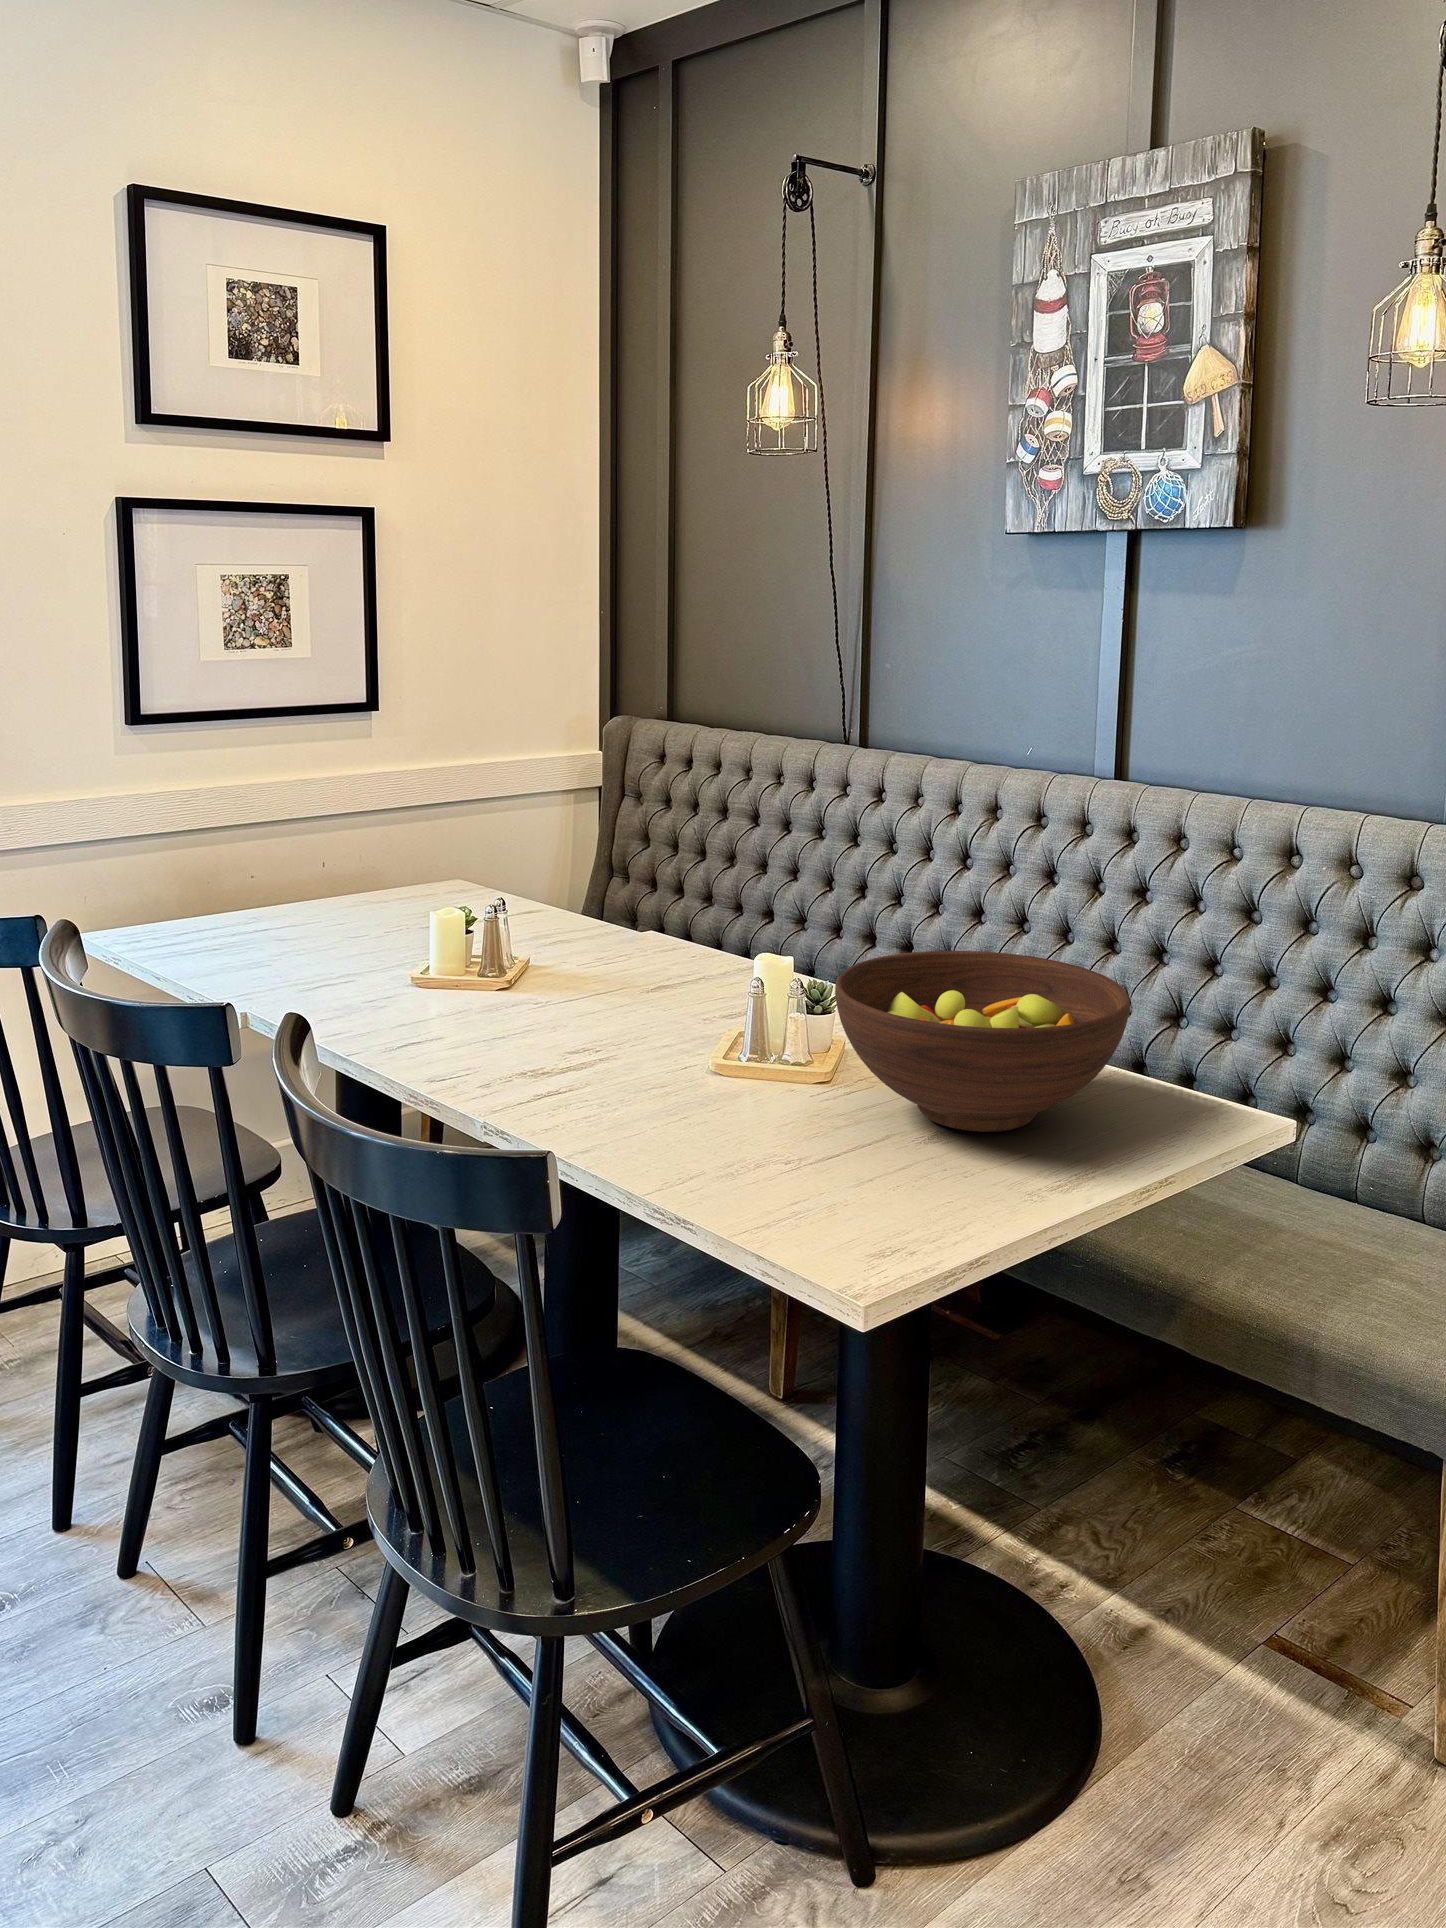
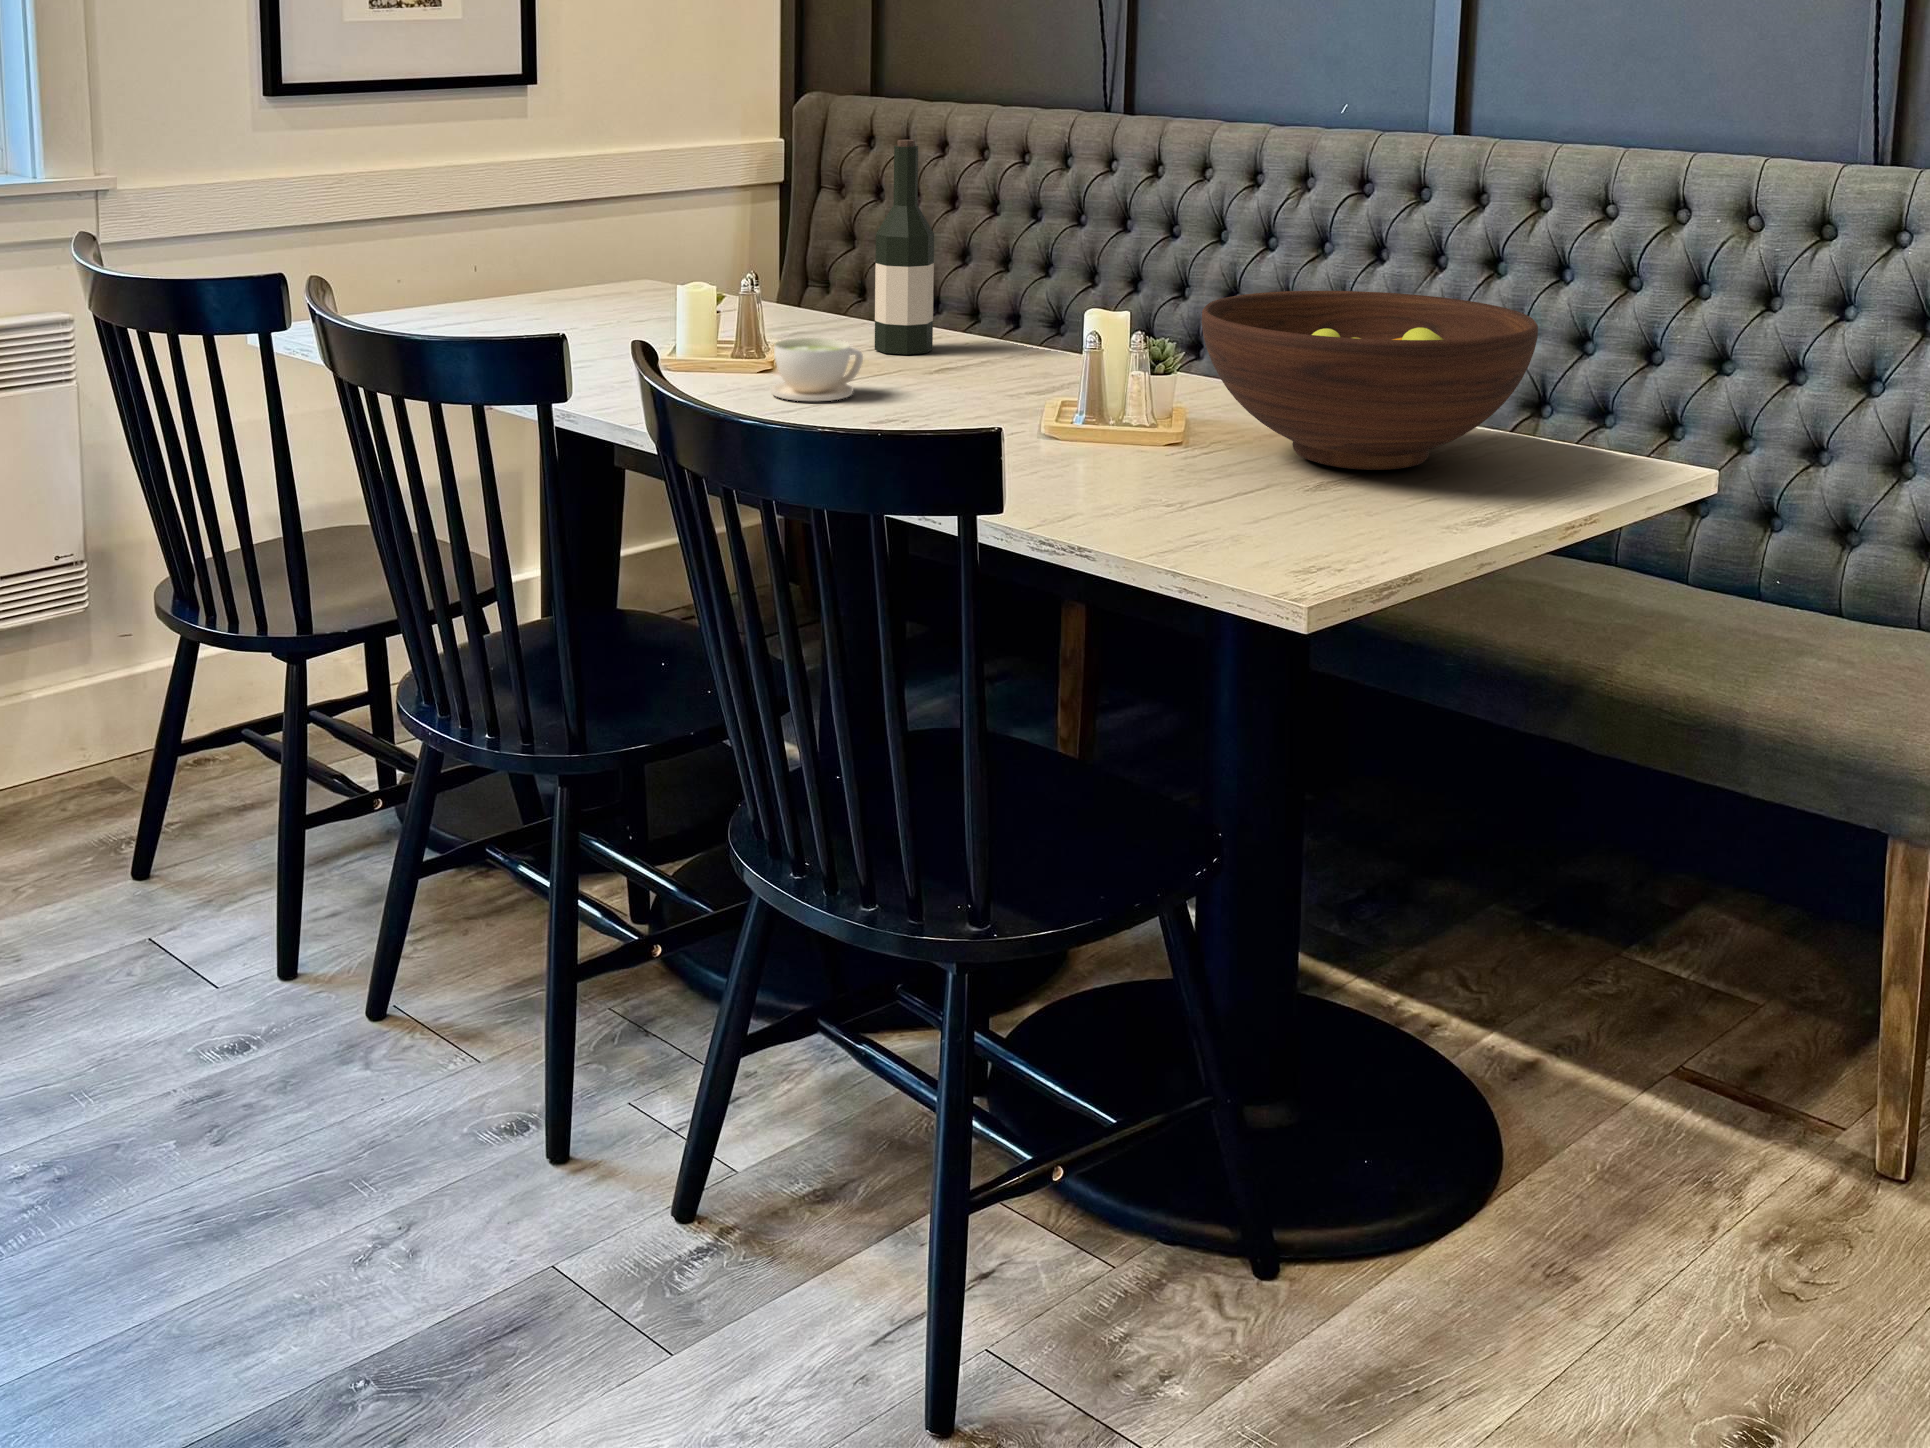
wine bottle: none [608,787,658,973] -> present [875,140,934,354]
coffee cup: none [488,972,571,1034] -> present [771,338,863,401]

